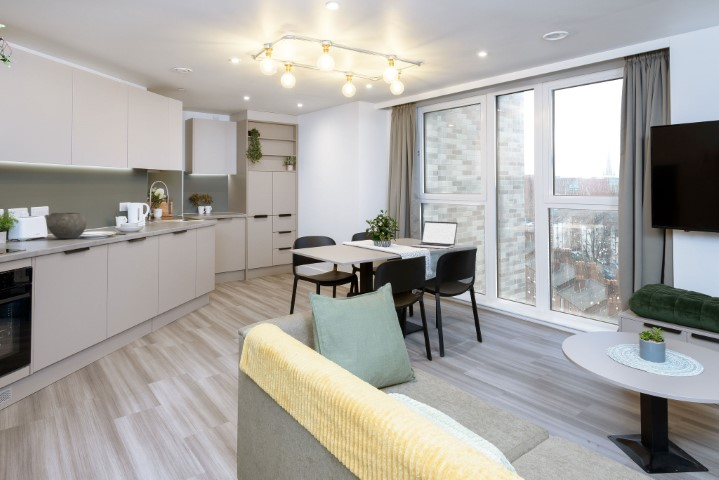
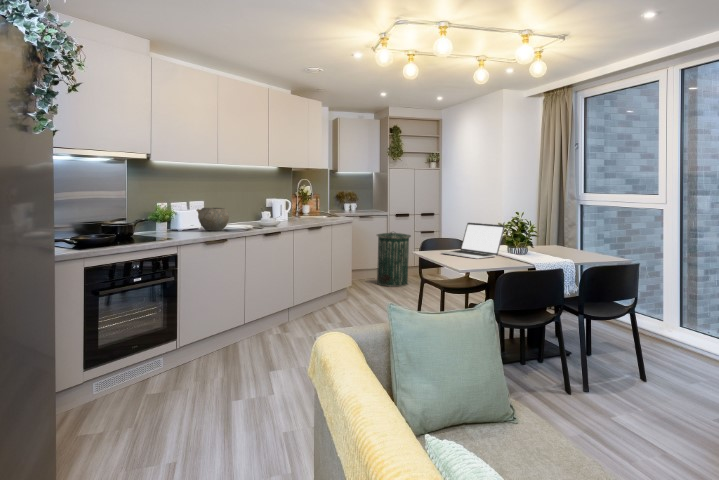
laptop: present [412,221,458,249] -> present [442,223,505,259]
trash can: none [239,233,274,287] -> present [377,232,411,287]

